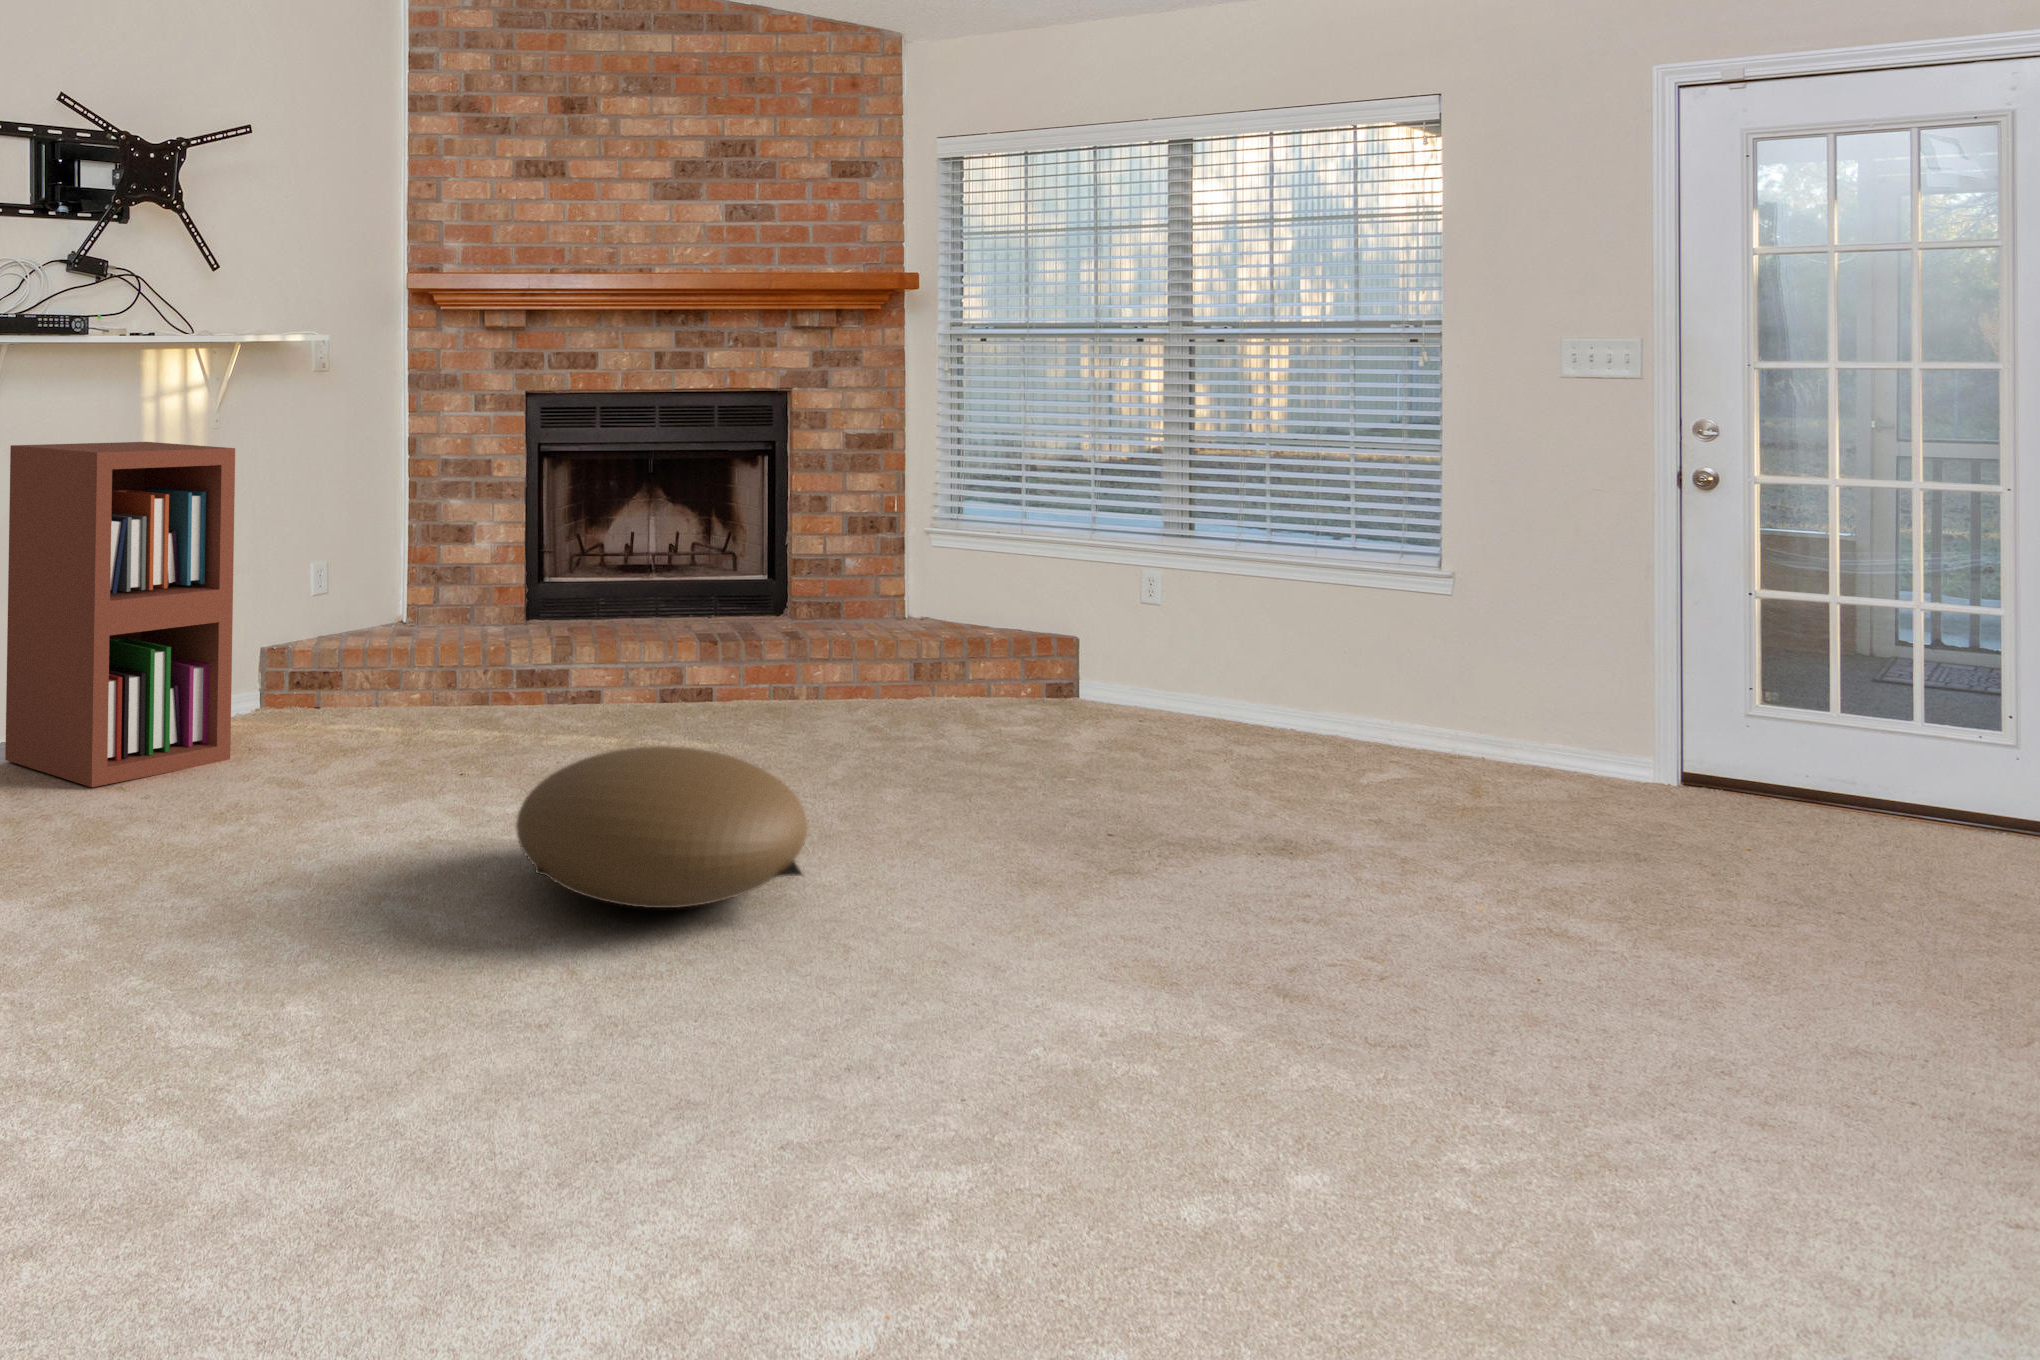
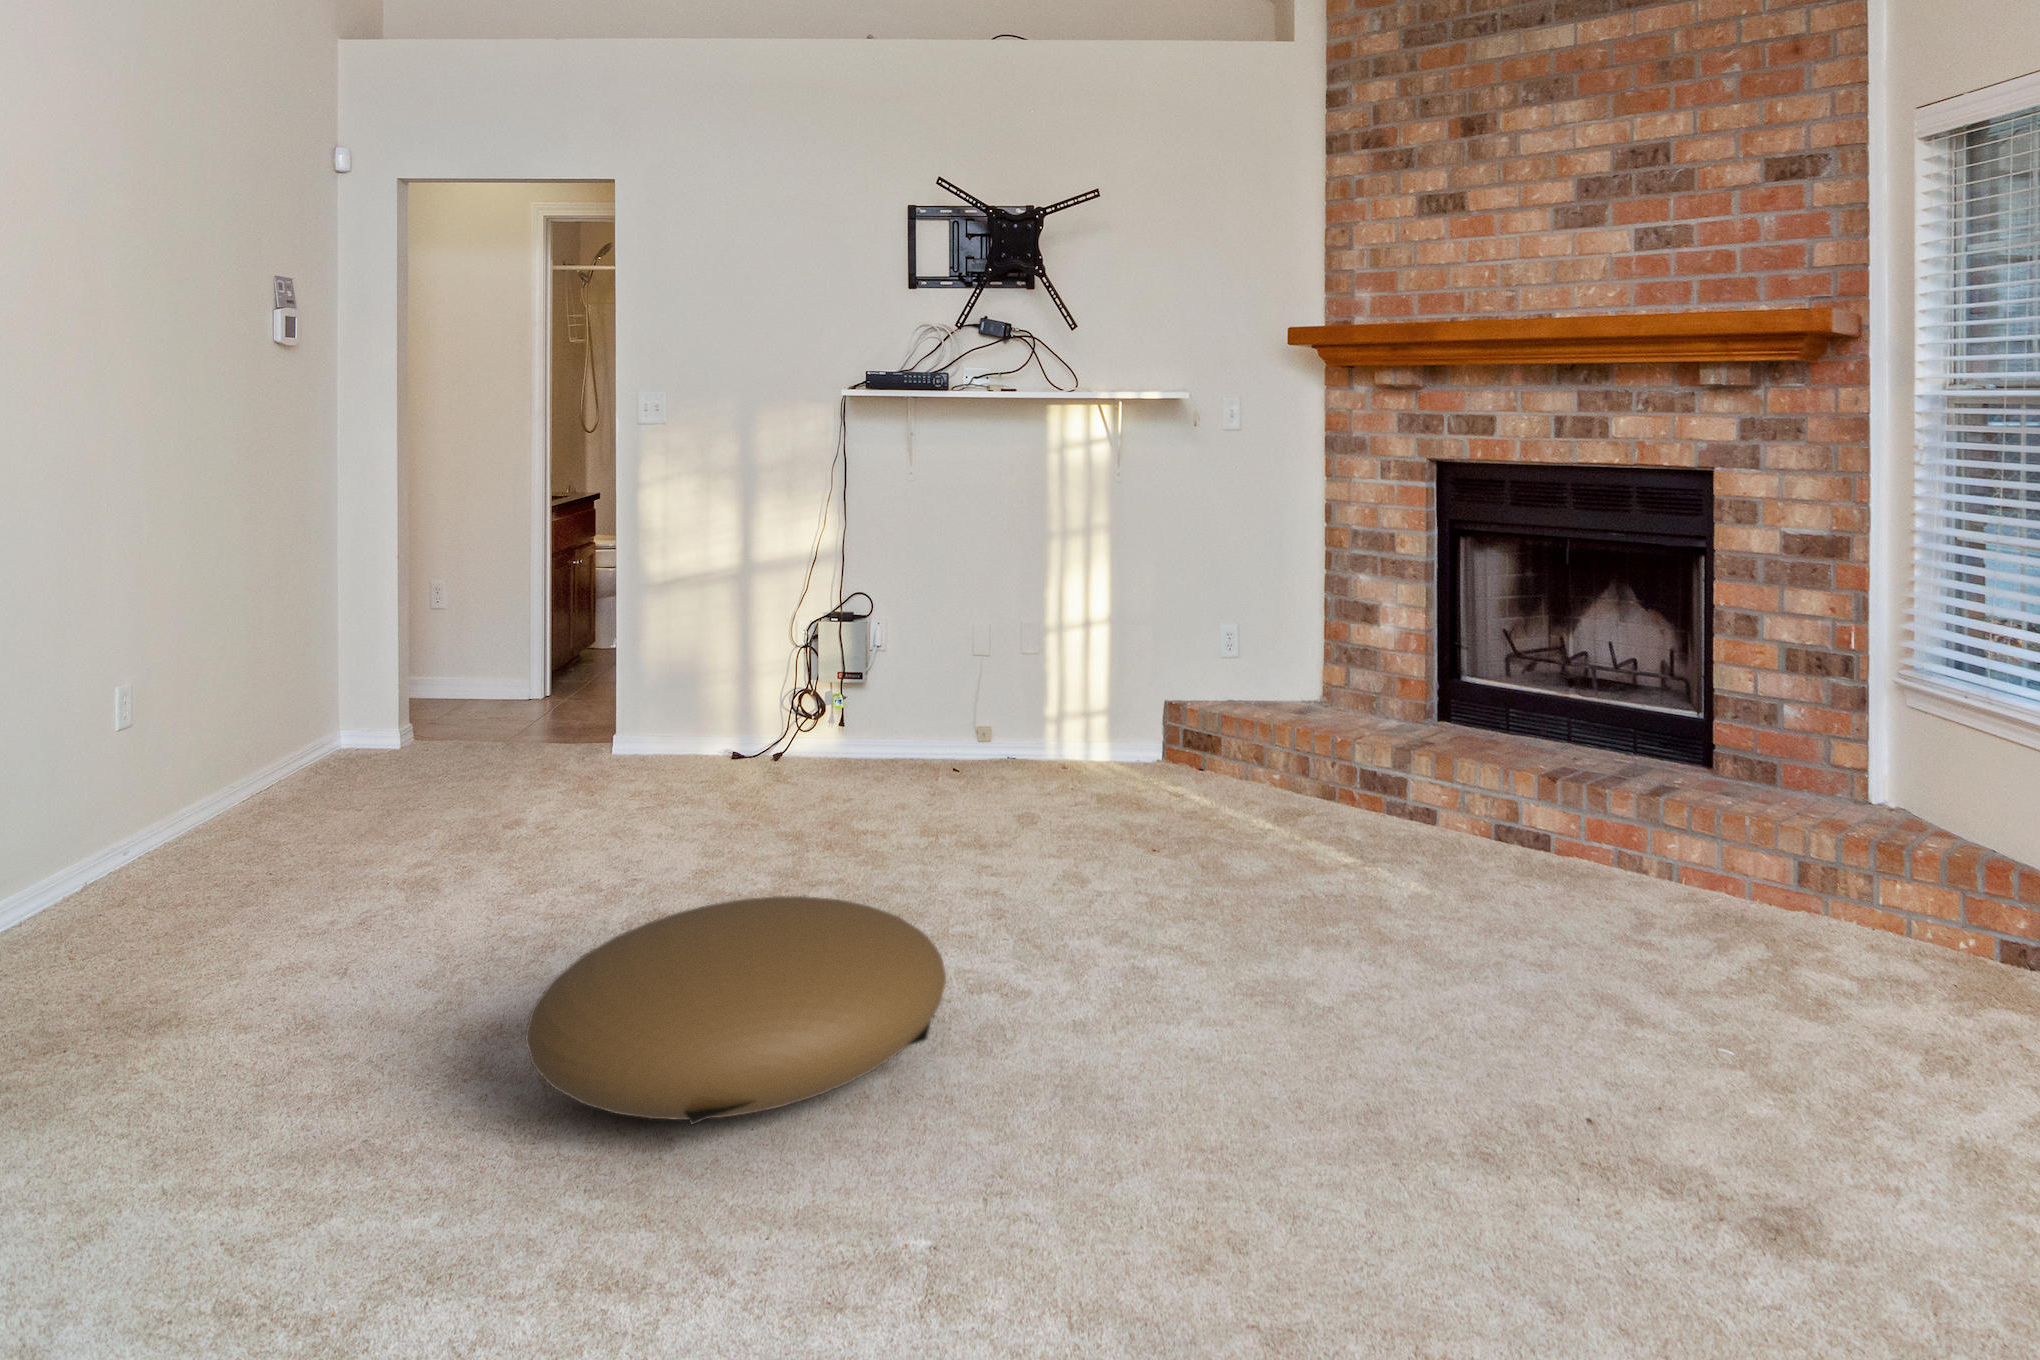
bookshelf: present [5,442,235,787] -> none [837,488,1024,806]

